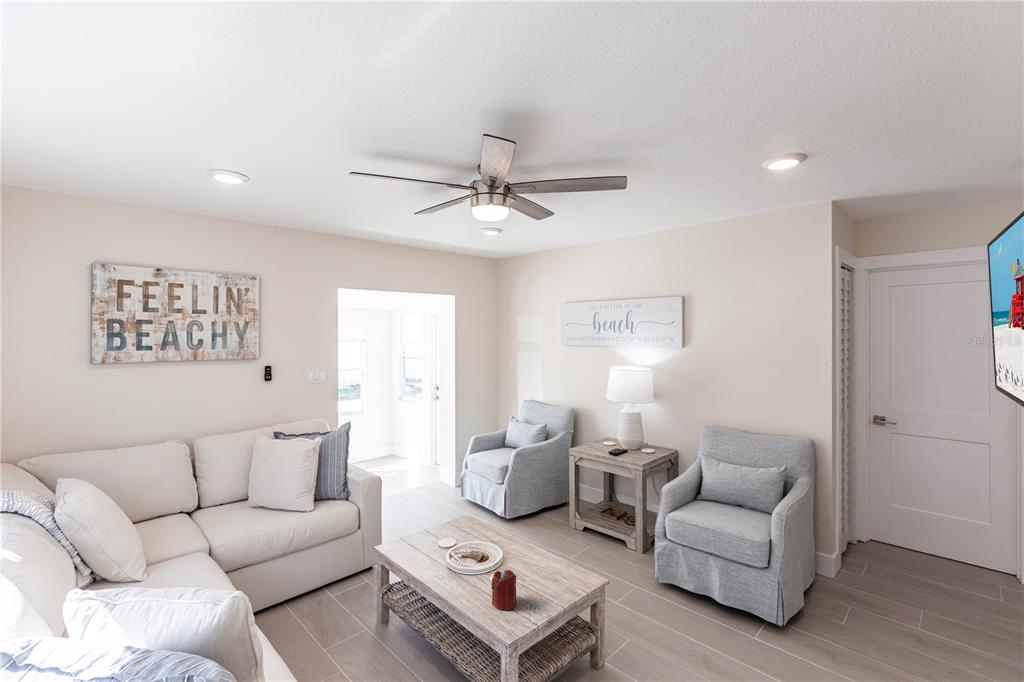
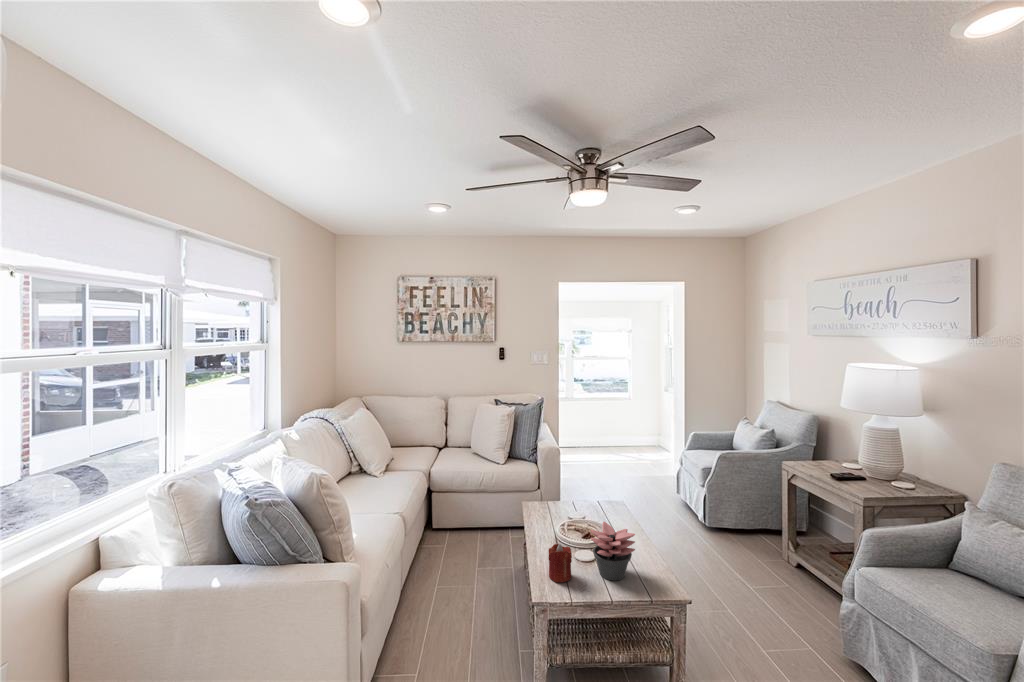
succulent plant: none [519,535,559,588] -> present [591,522,635,580]

